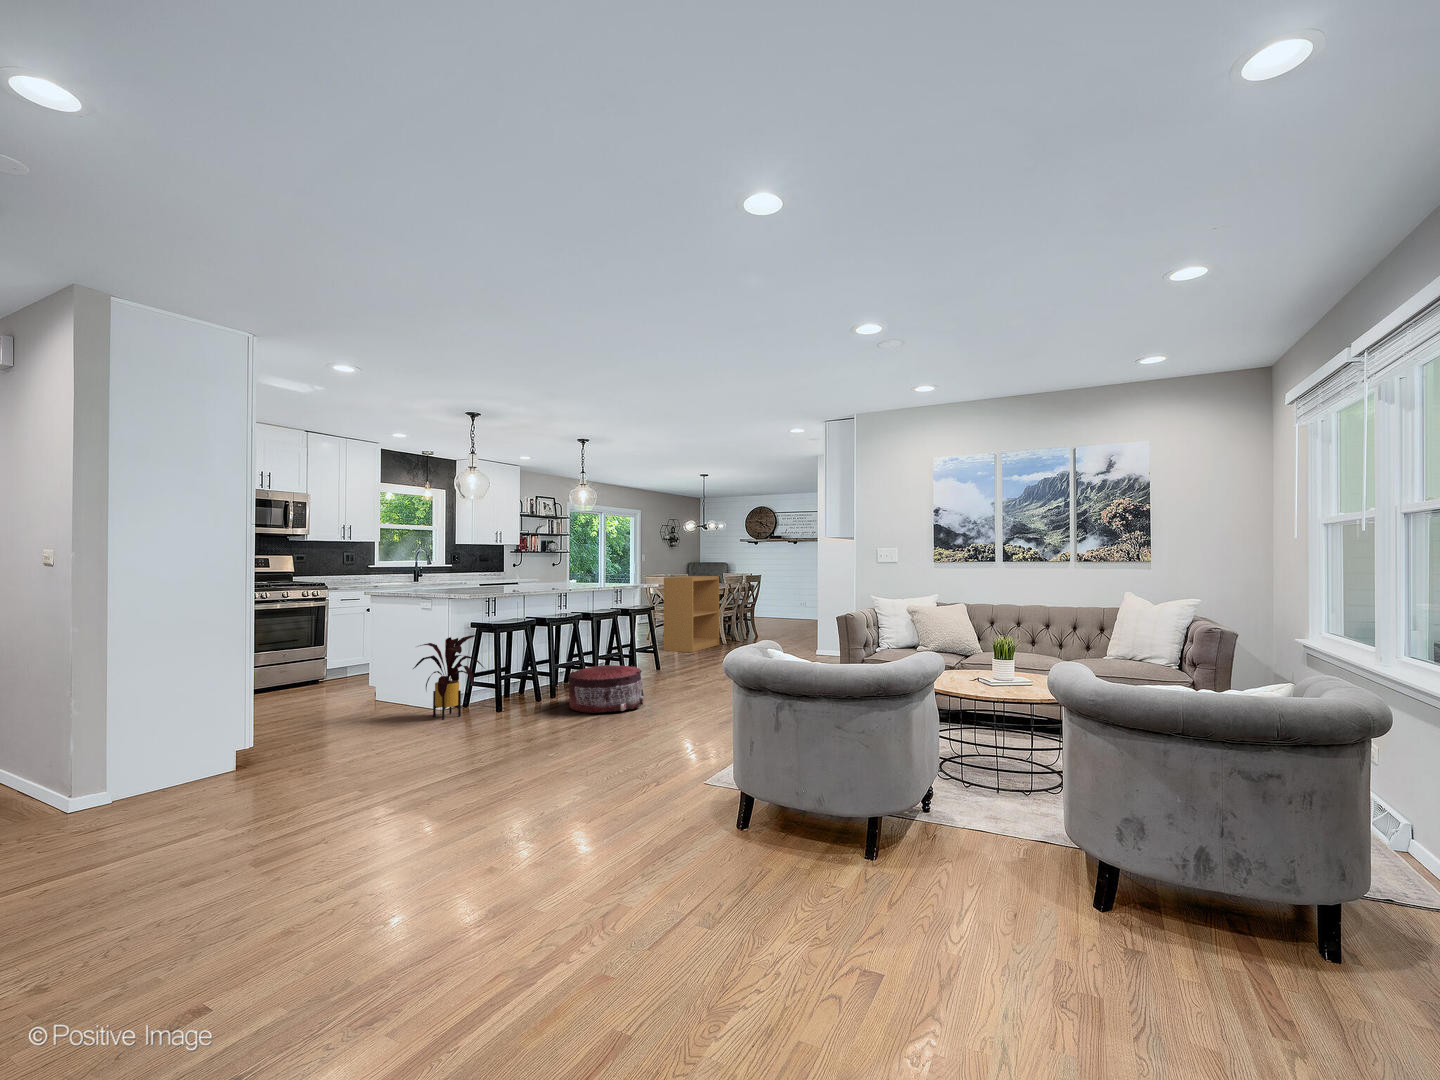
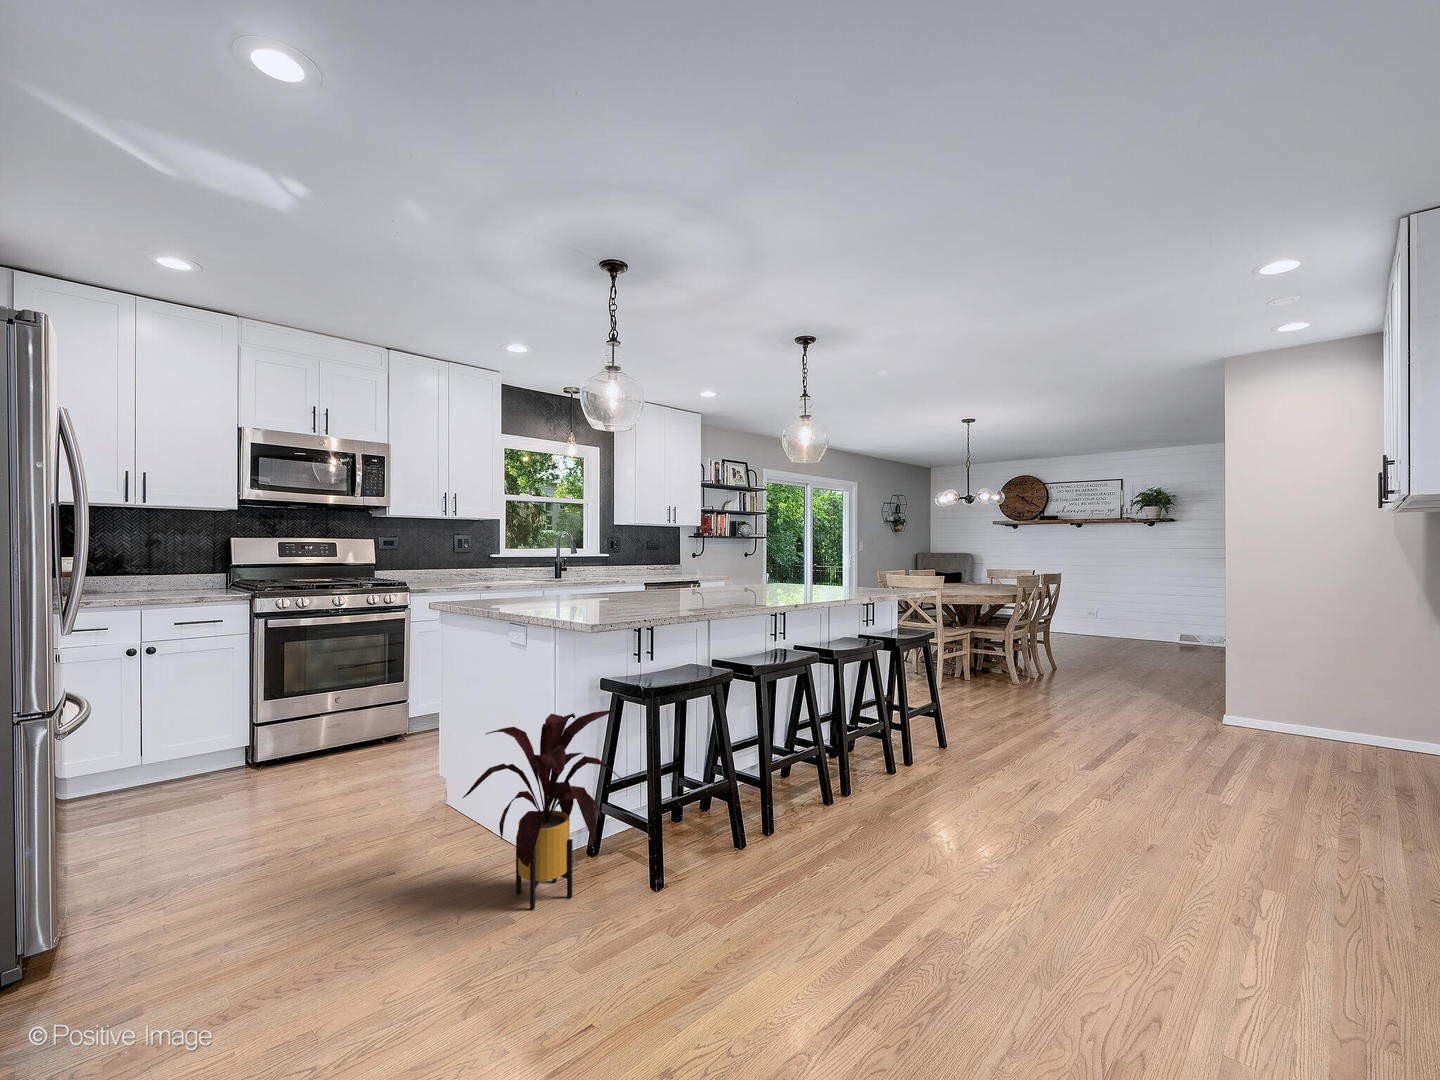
bookshelf: present [664,576,719,652] -> none [922,574,1008,702]
pouf: present [568,665,644,713] -> none [805,779,987,930]

